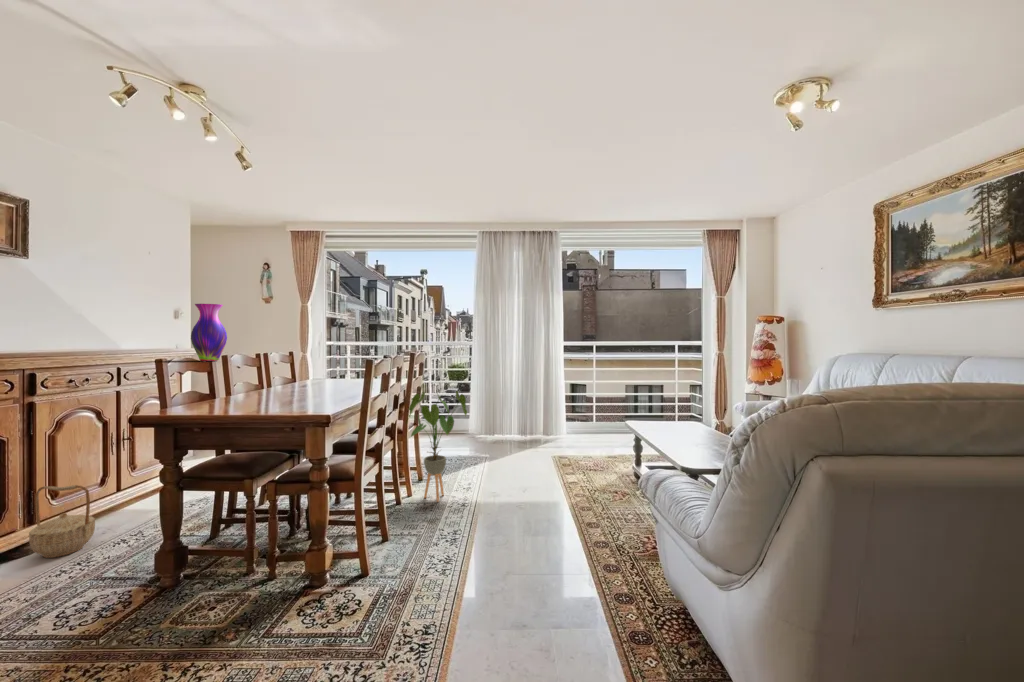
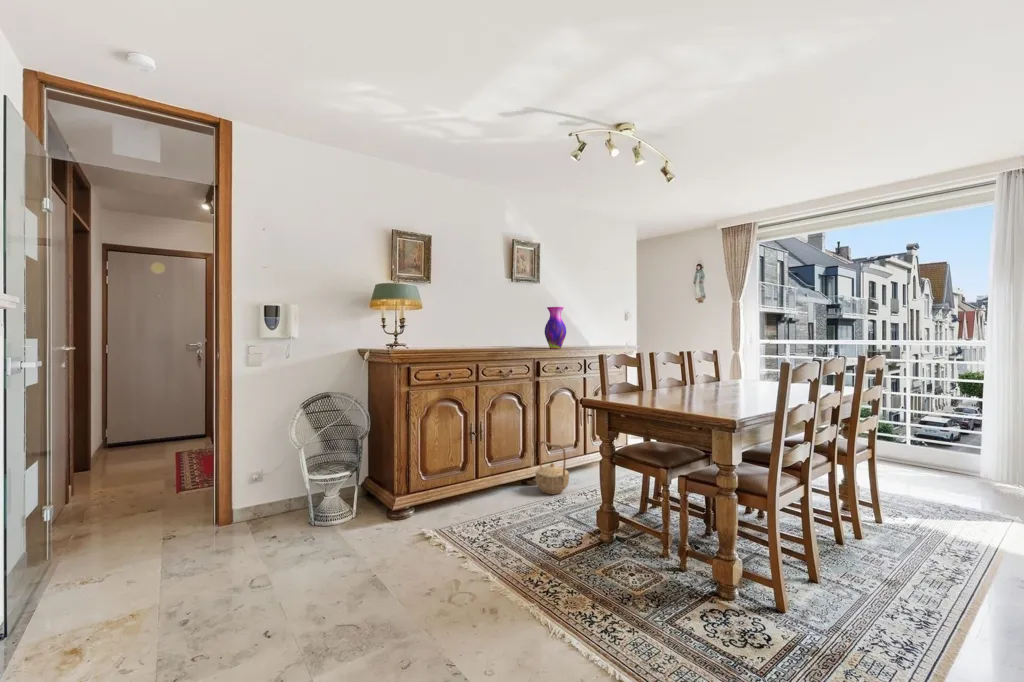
vase: present [191,304,227,361] -> present [545,307,566,349]
house plant: present [409,391,467,502] -> none [860,408,972,565]

